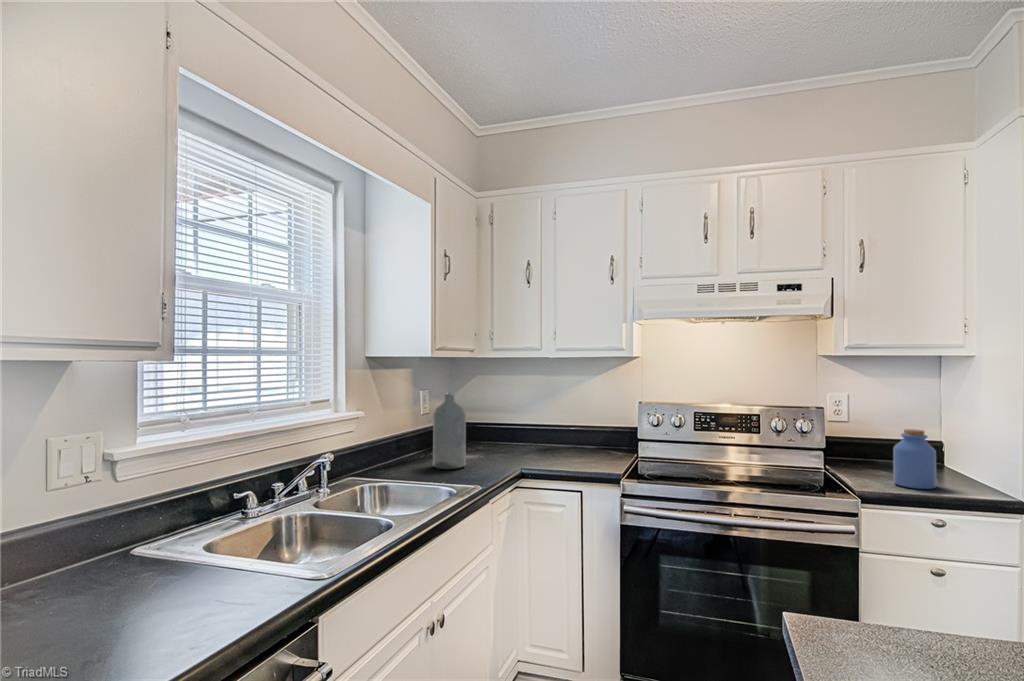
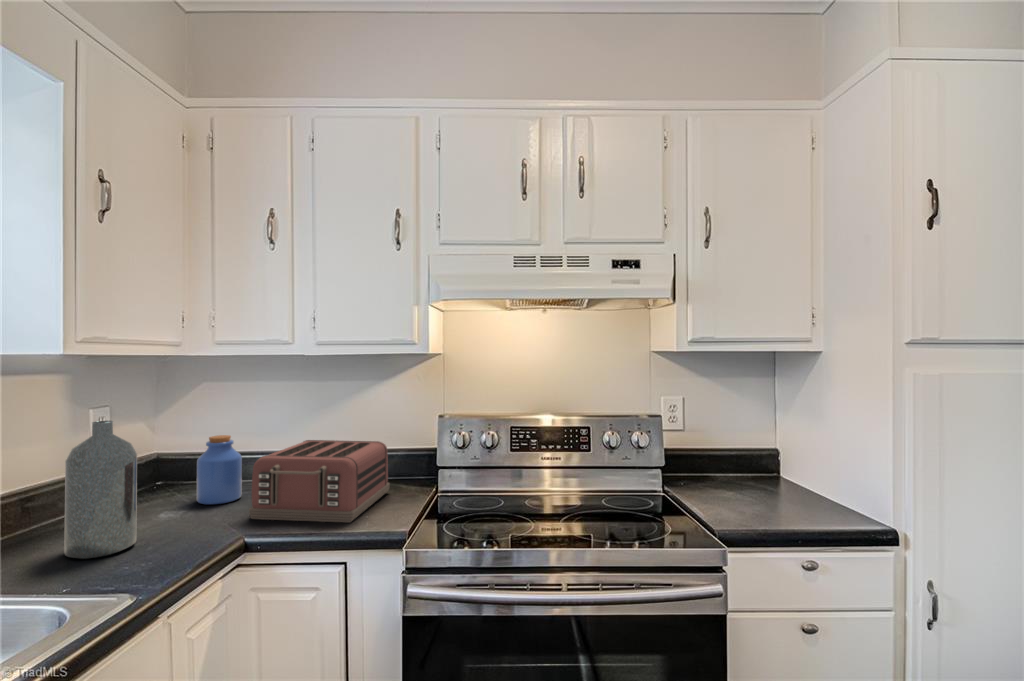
toaster: none [520,415,605,467] -> present [249,440,390,523]
jar: present [893,429,936,489] -> present [197,435,242,505]

